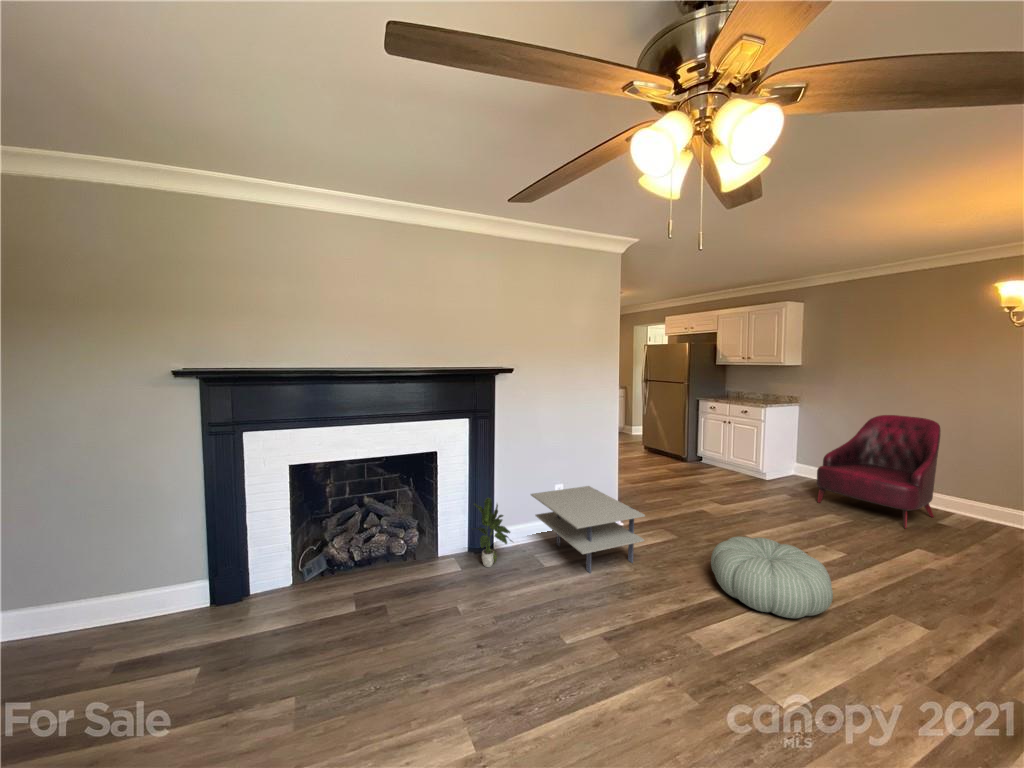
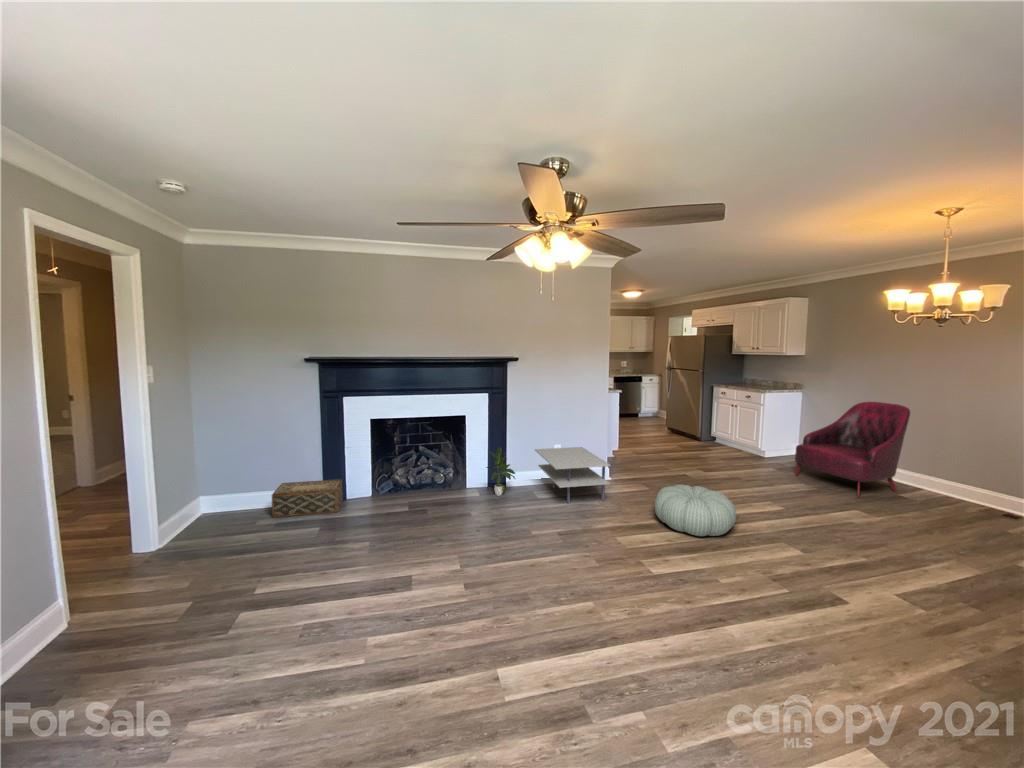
woven basket: none [100,568,243,659] -> present [272,479,343,517]

